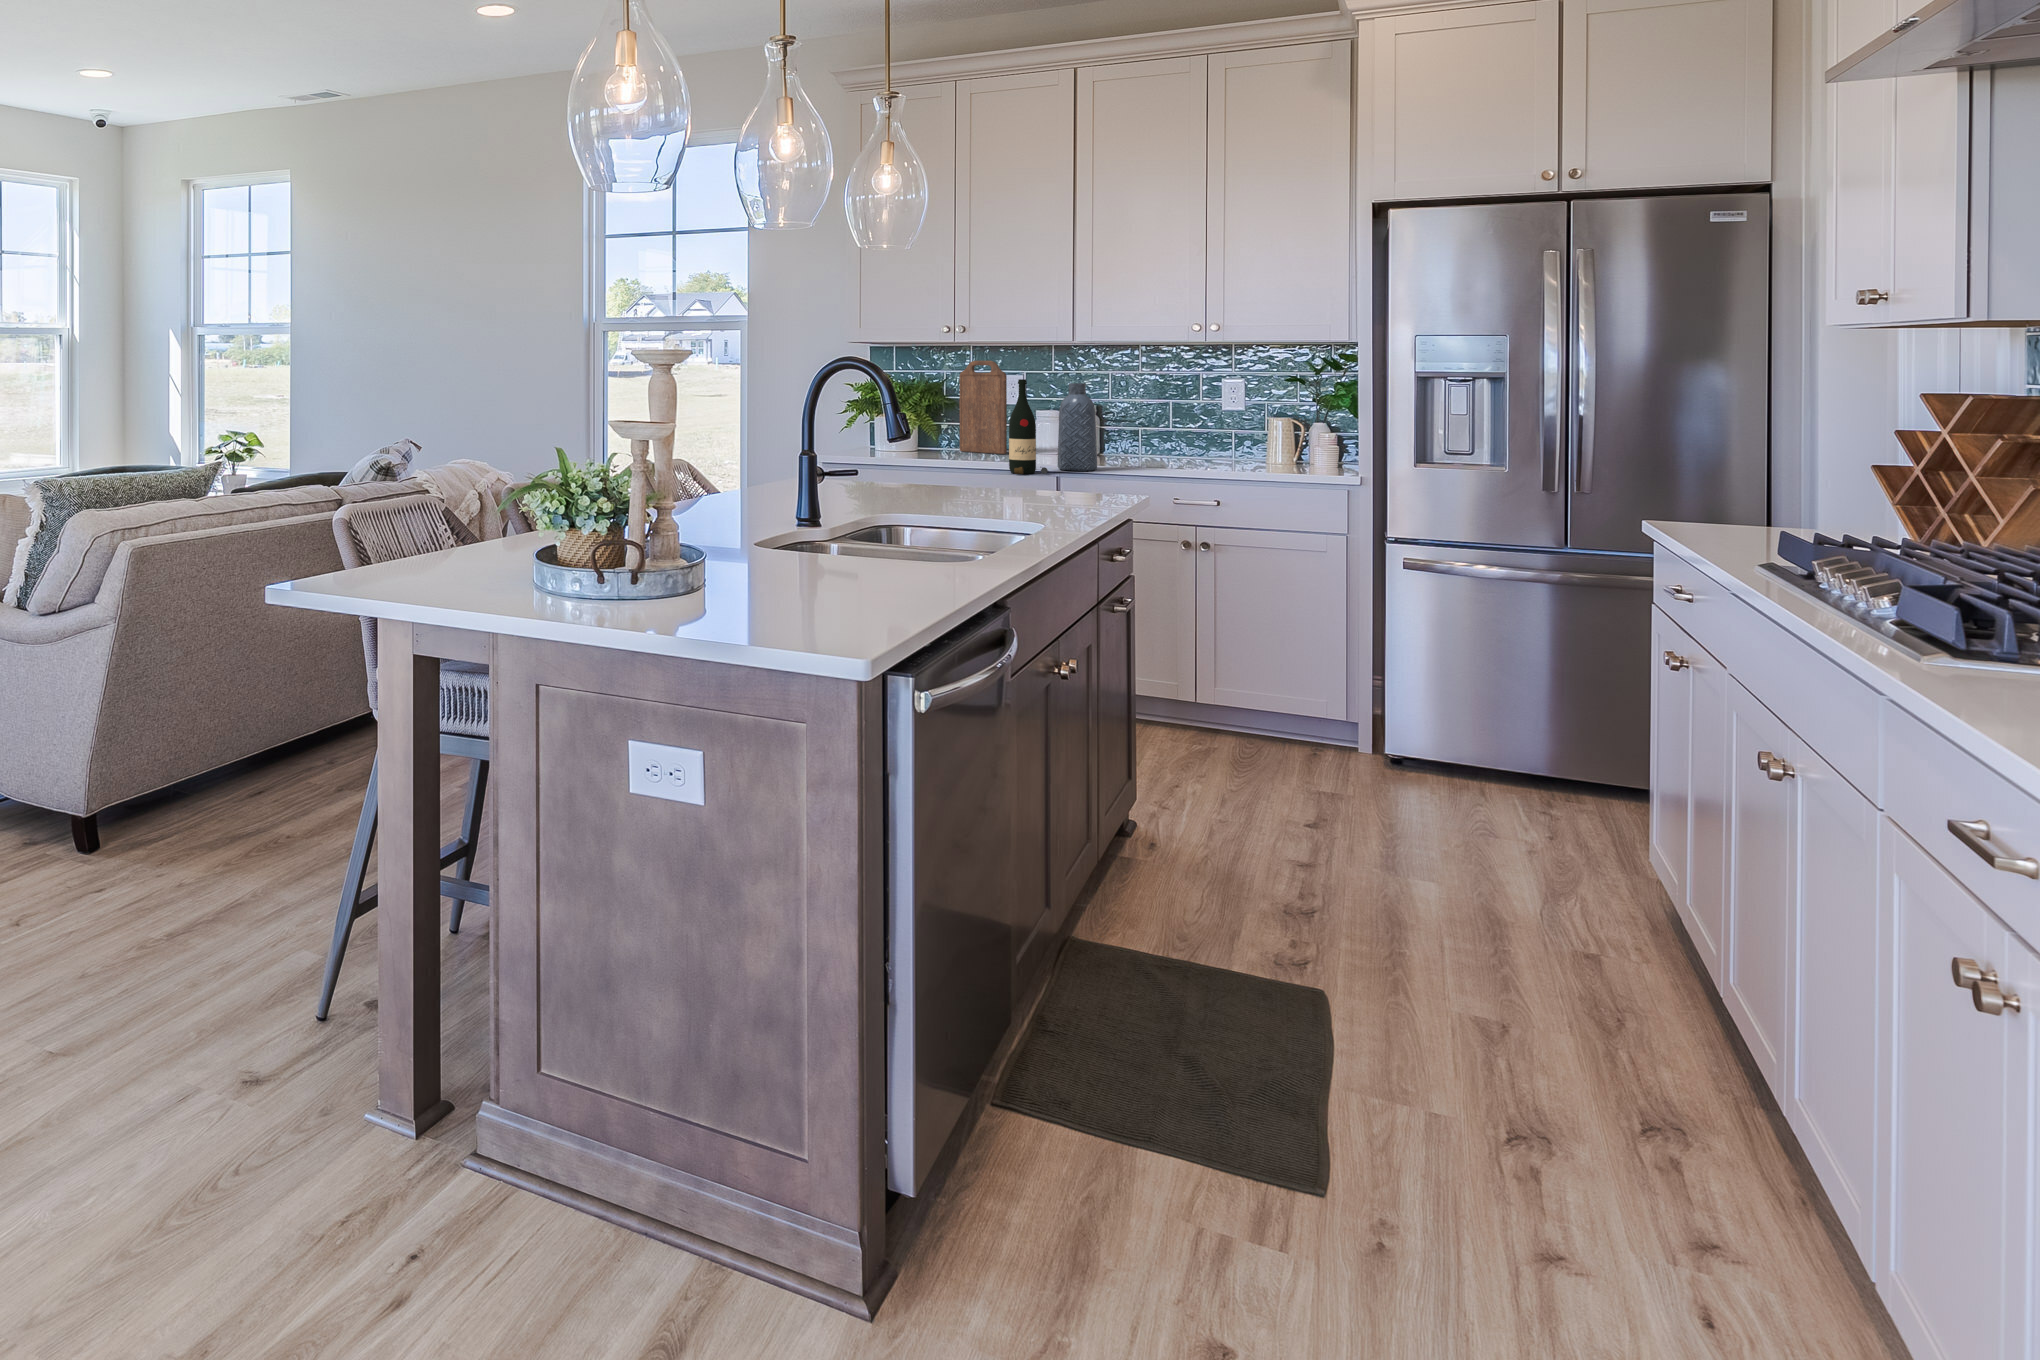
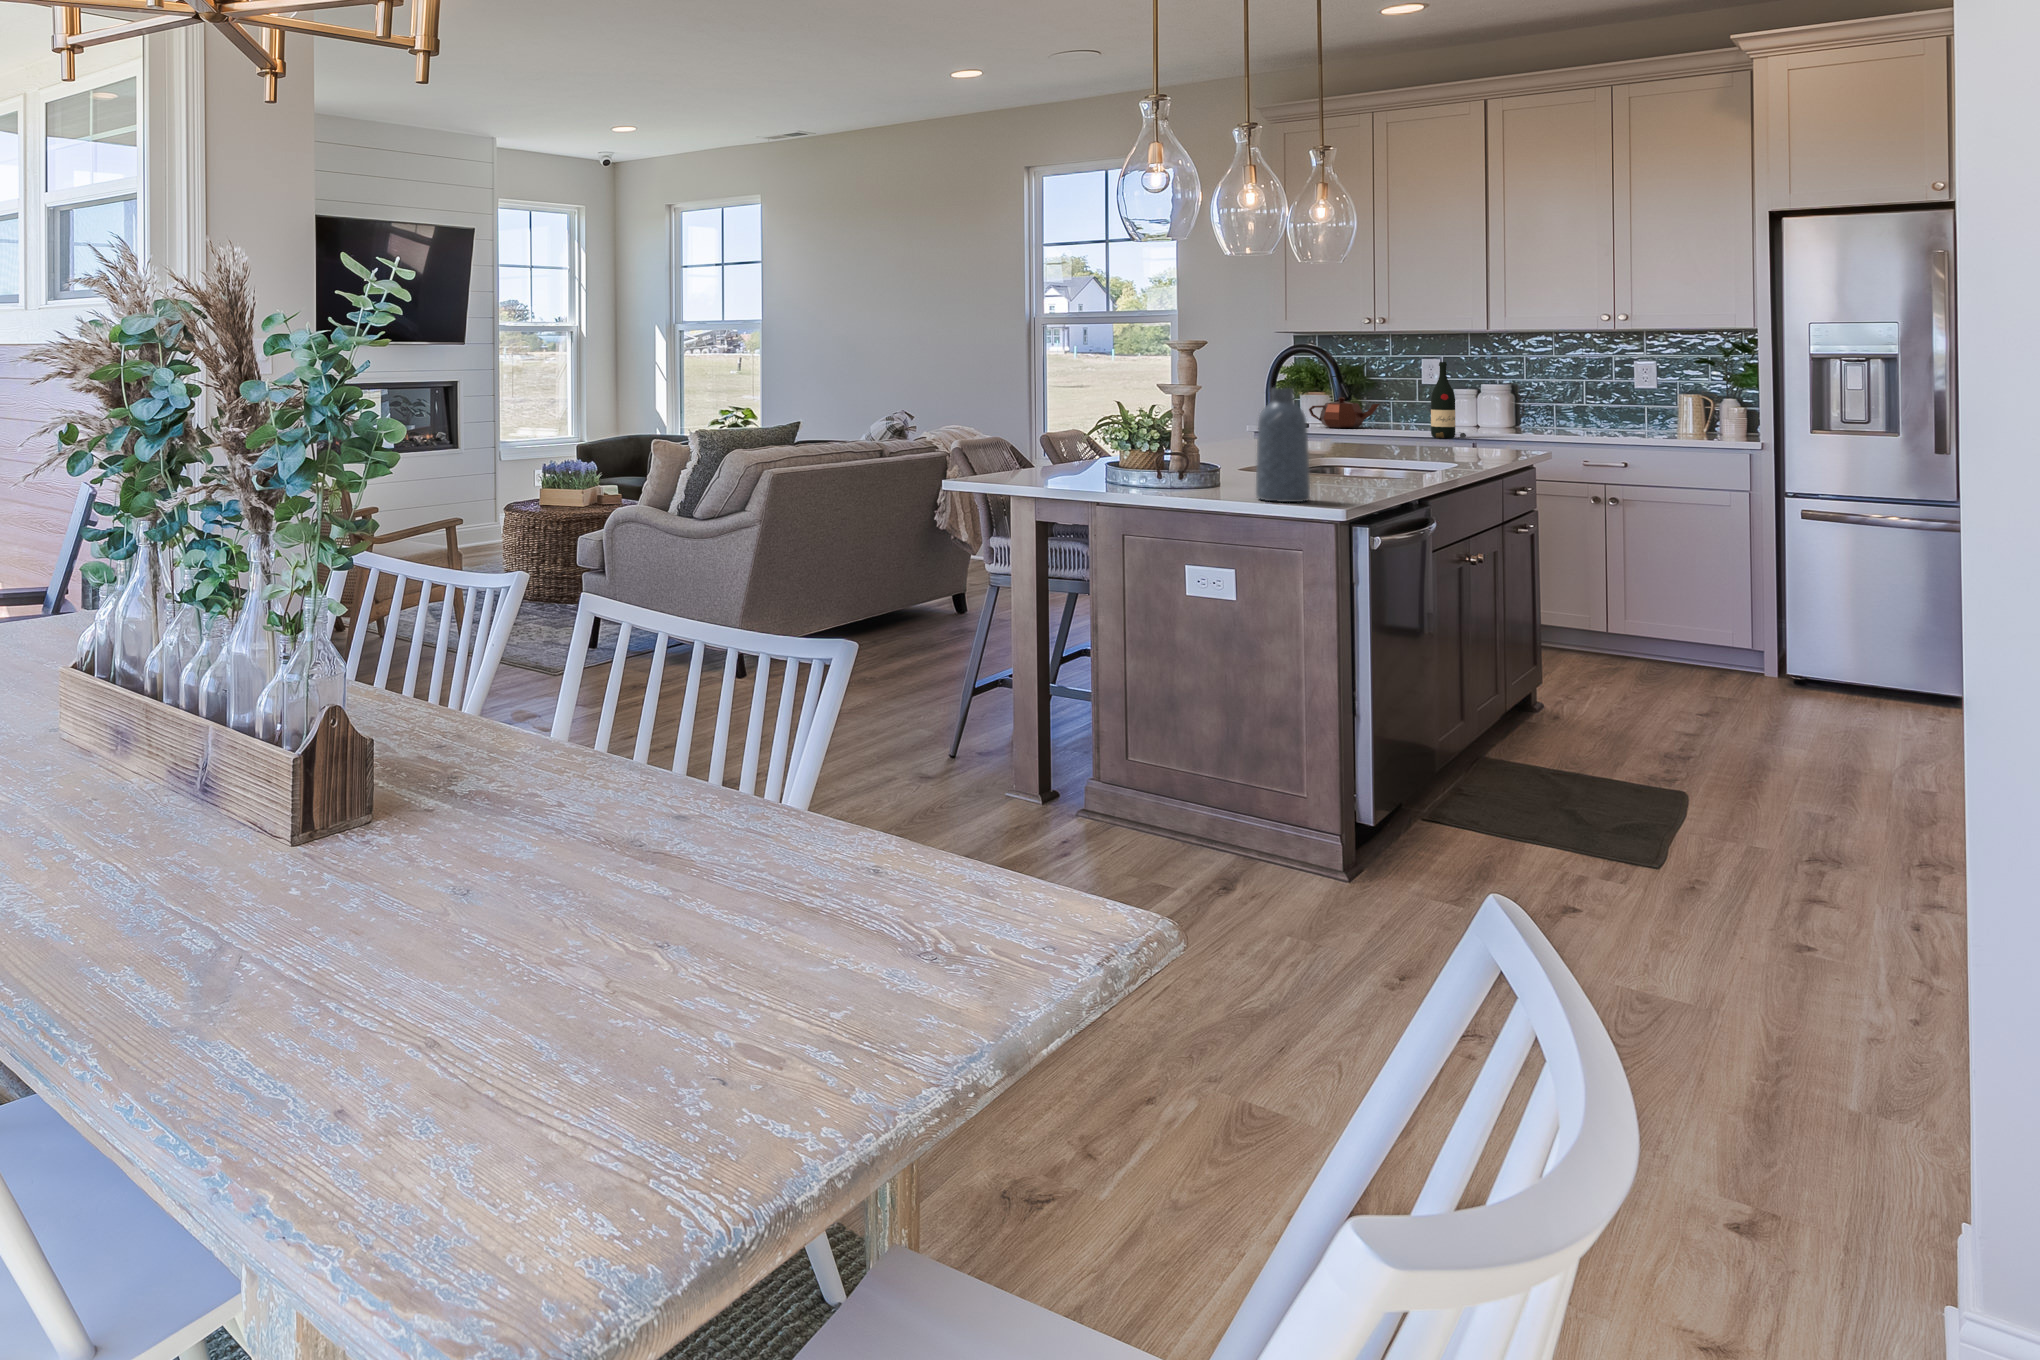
cutting board: present [959,361,1007,454] -> none [1384,348,1428,426]
vase: present [1058,383,1097,471] -> present [1256,388,1310,502]
teapot: none [877,420,955,458] -> present [1309,397,1380,428]

